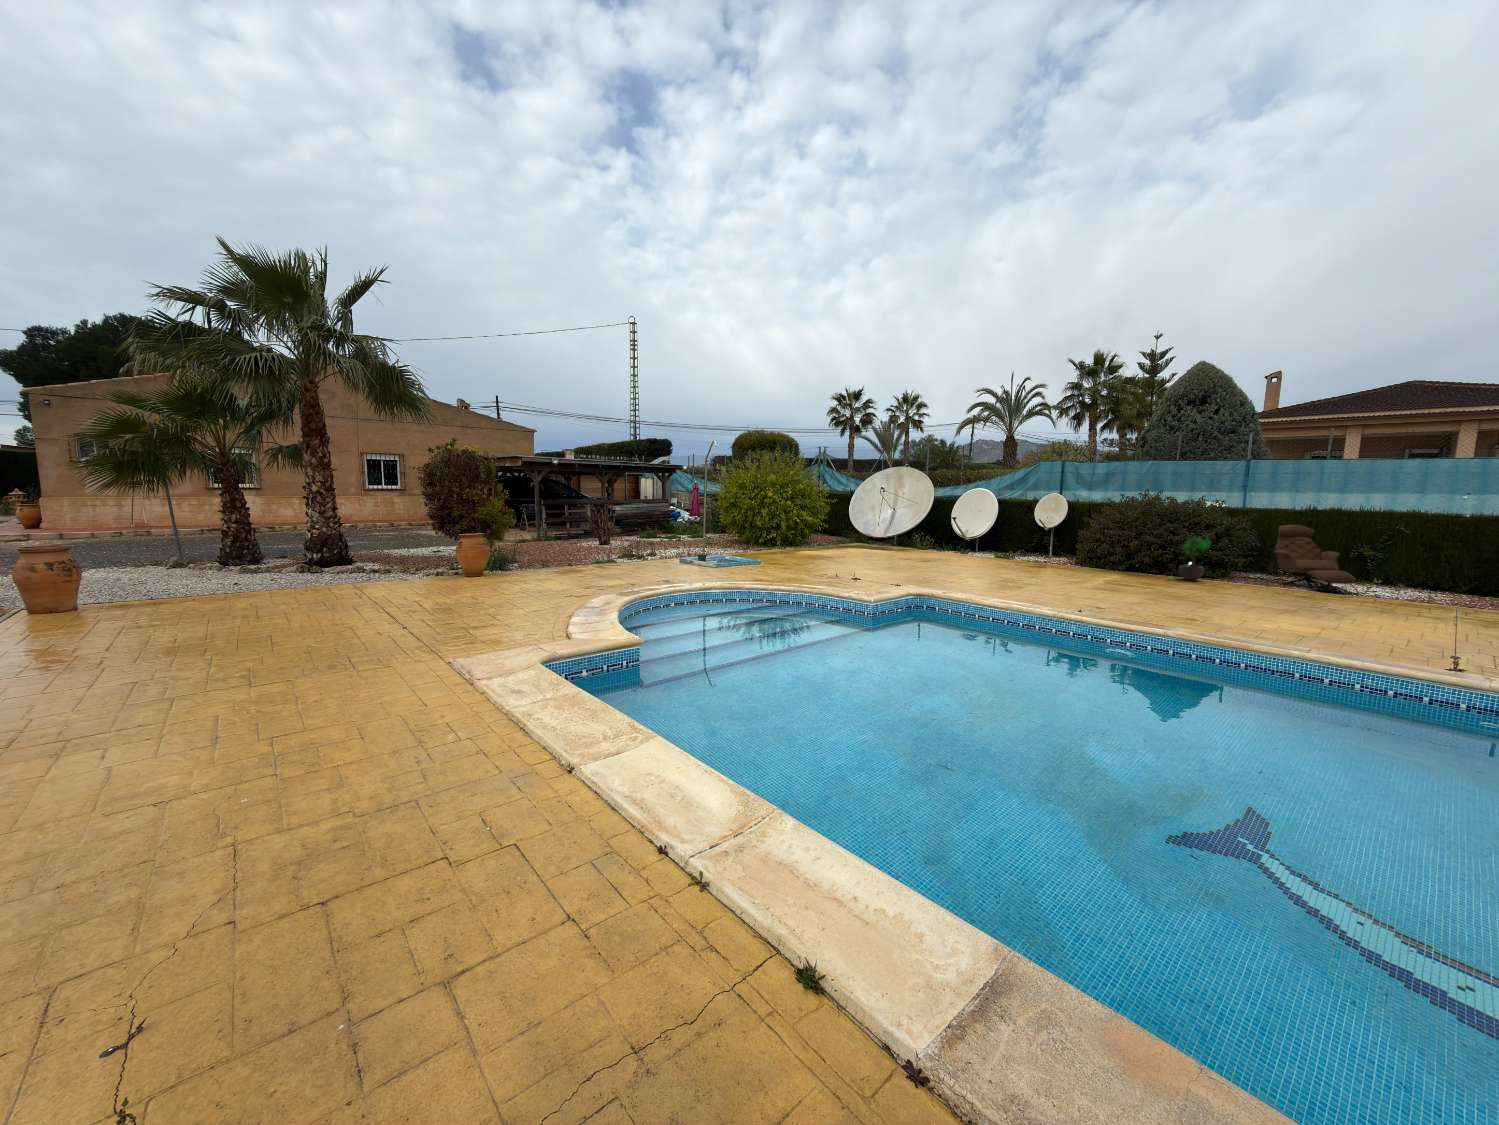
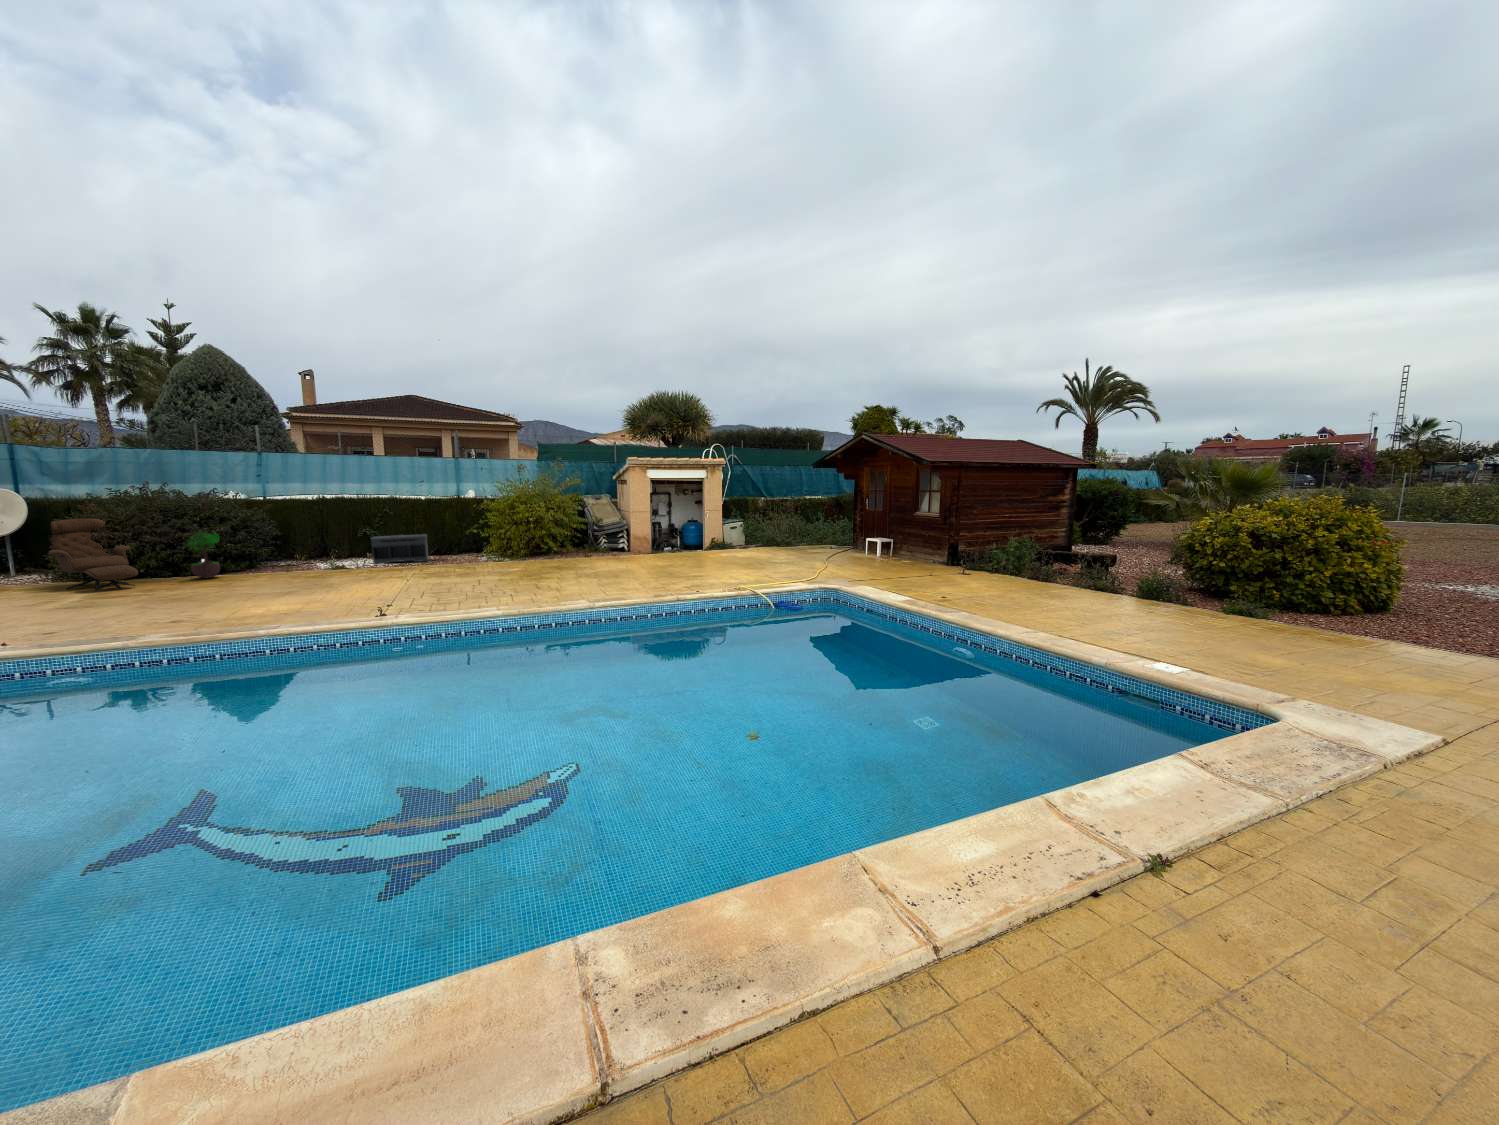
lounge chair: present [1274,525,1356,593] -> present [49,519,138,591]
bench: none [1379,559,1478,602] -> present [371,534,428,564]

